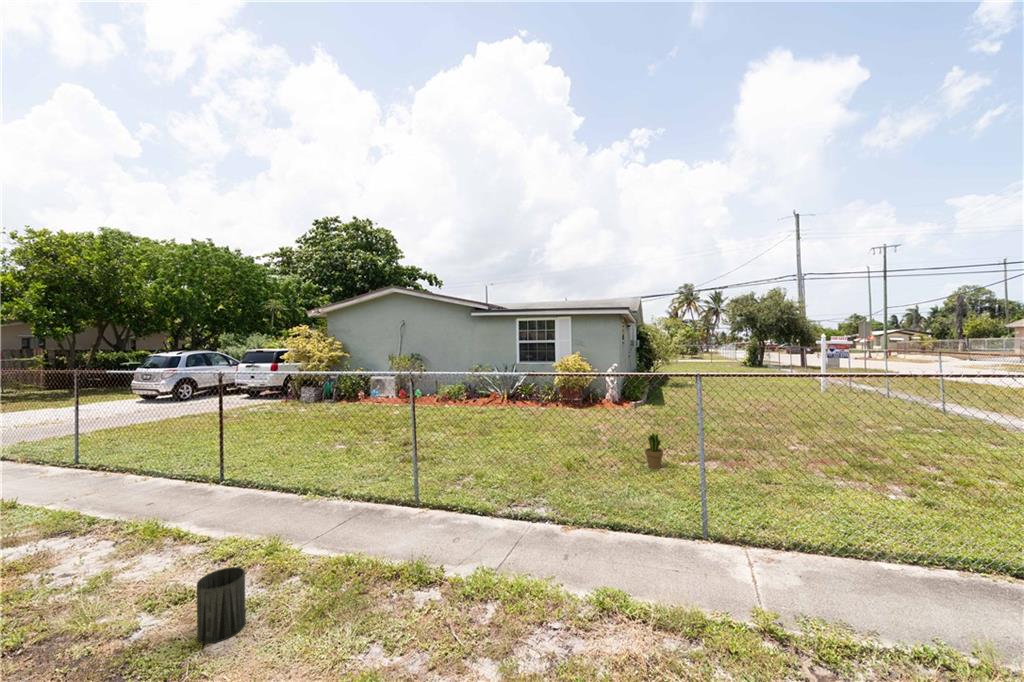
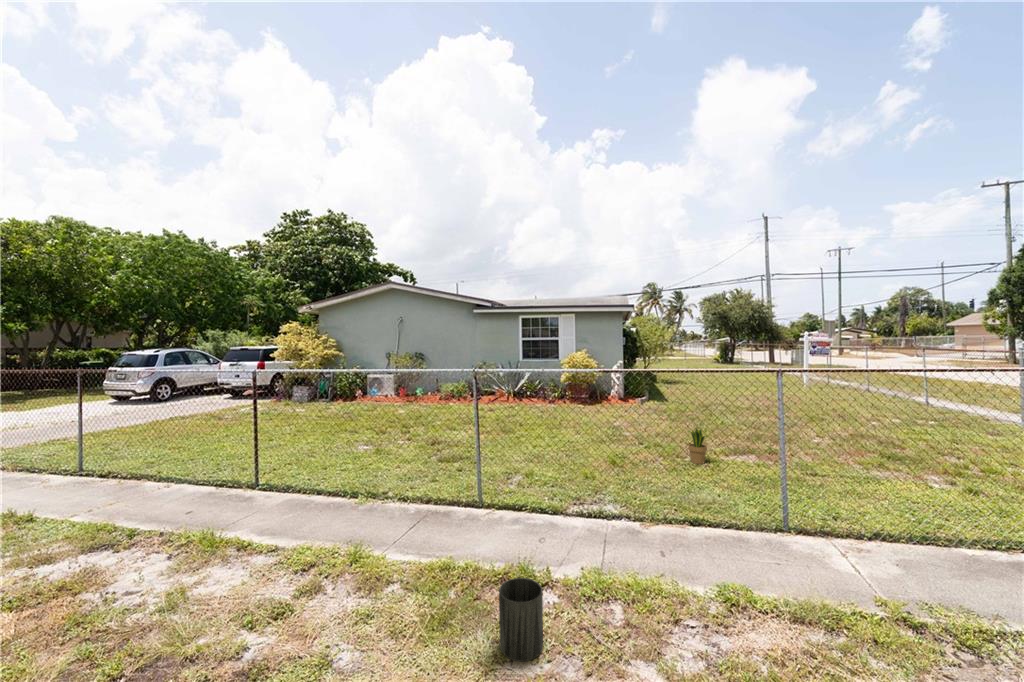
trash can: present [197,567,246,643] -> present [499,578,543,661]

